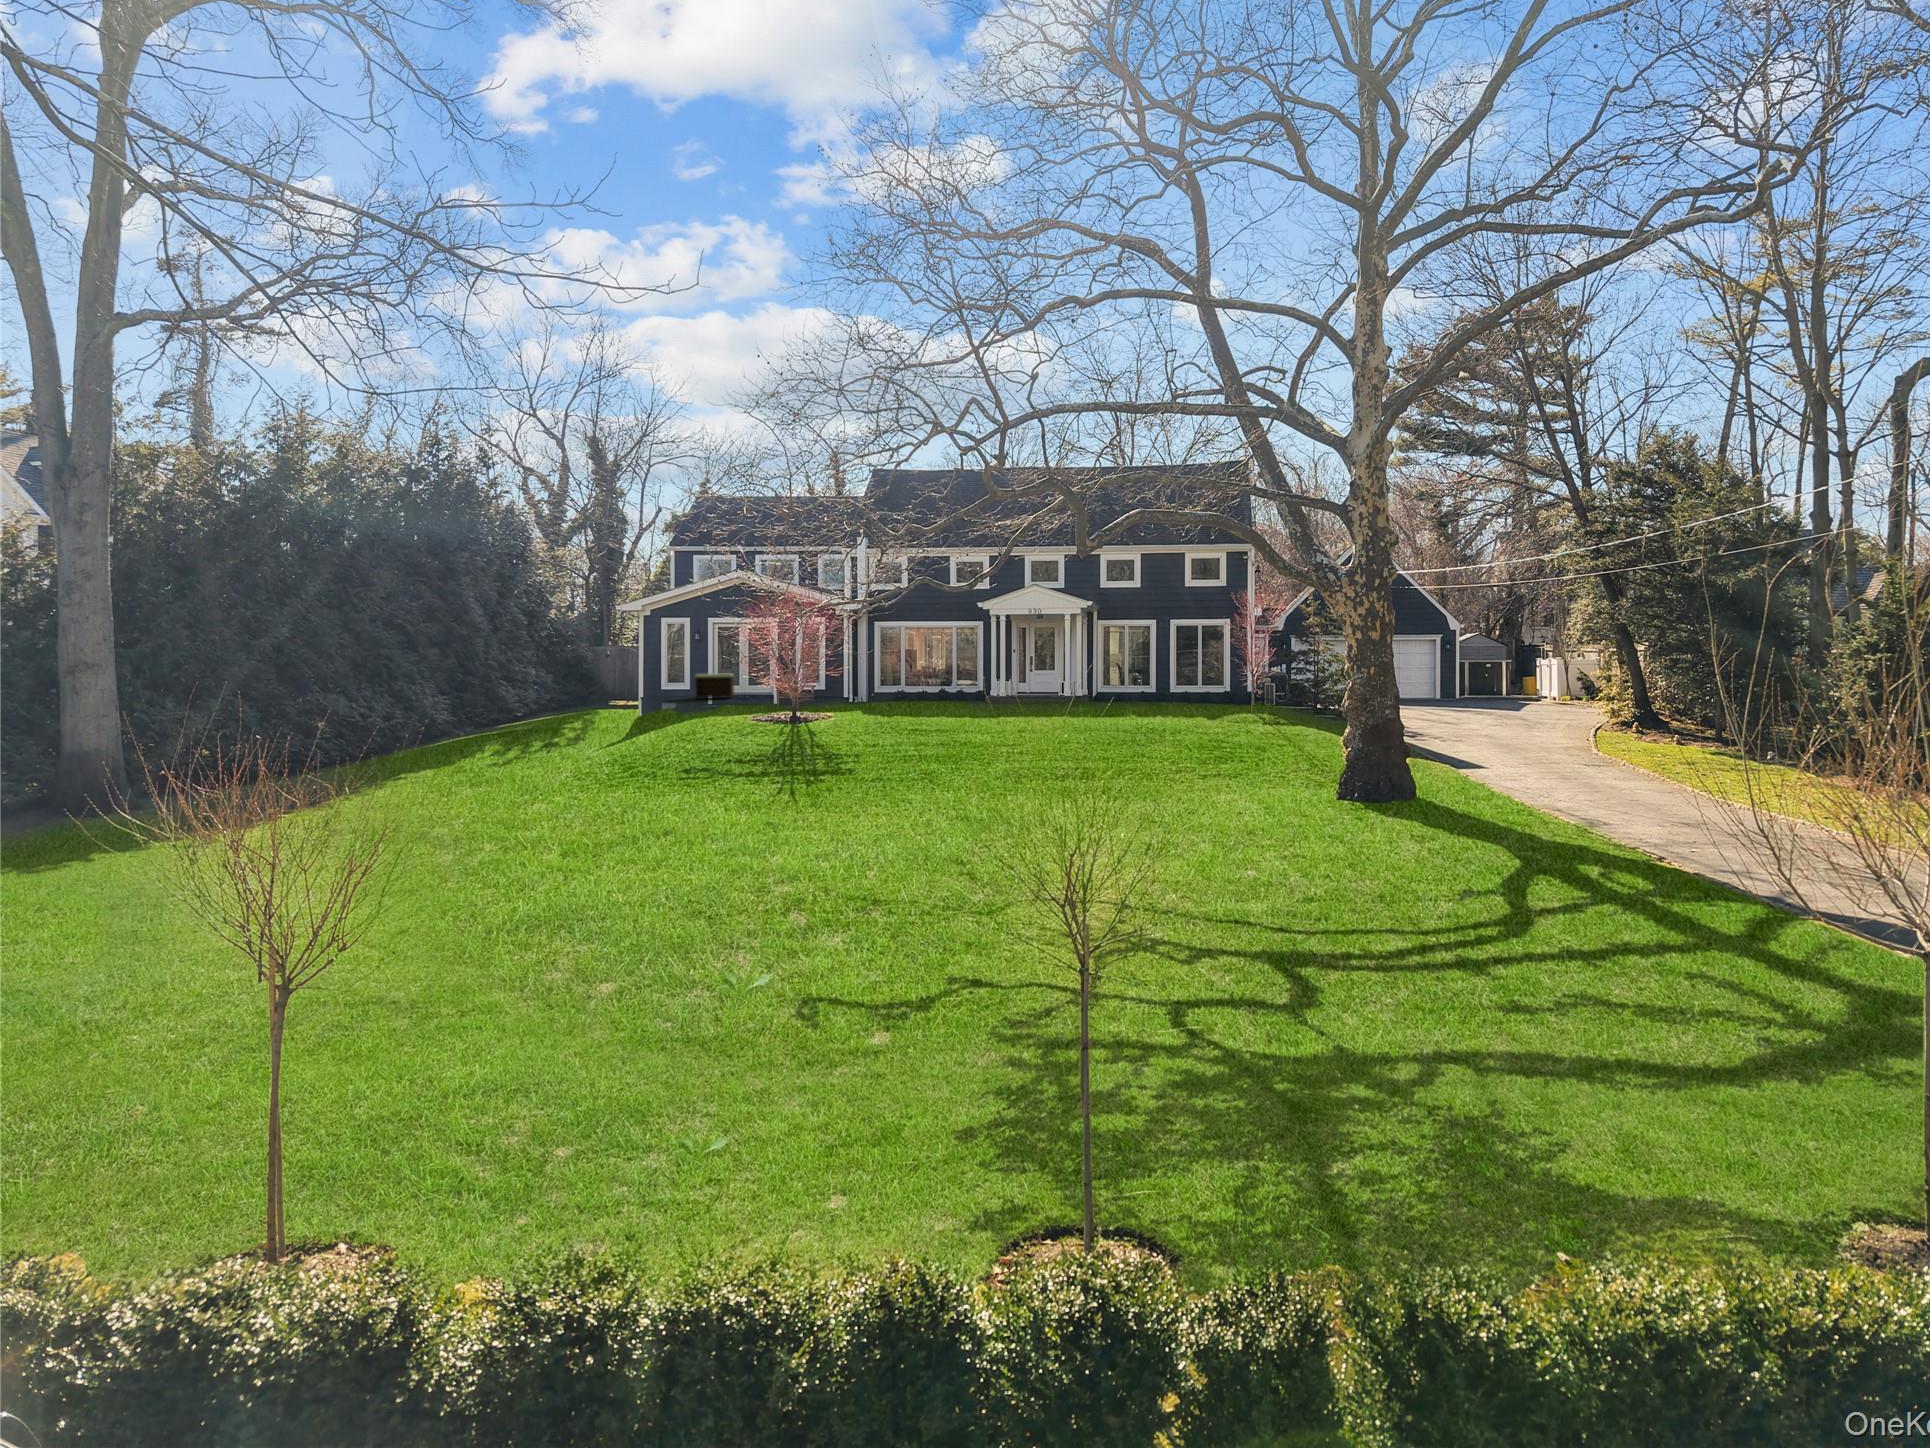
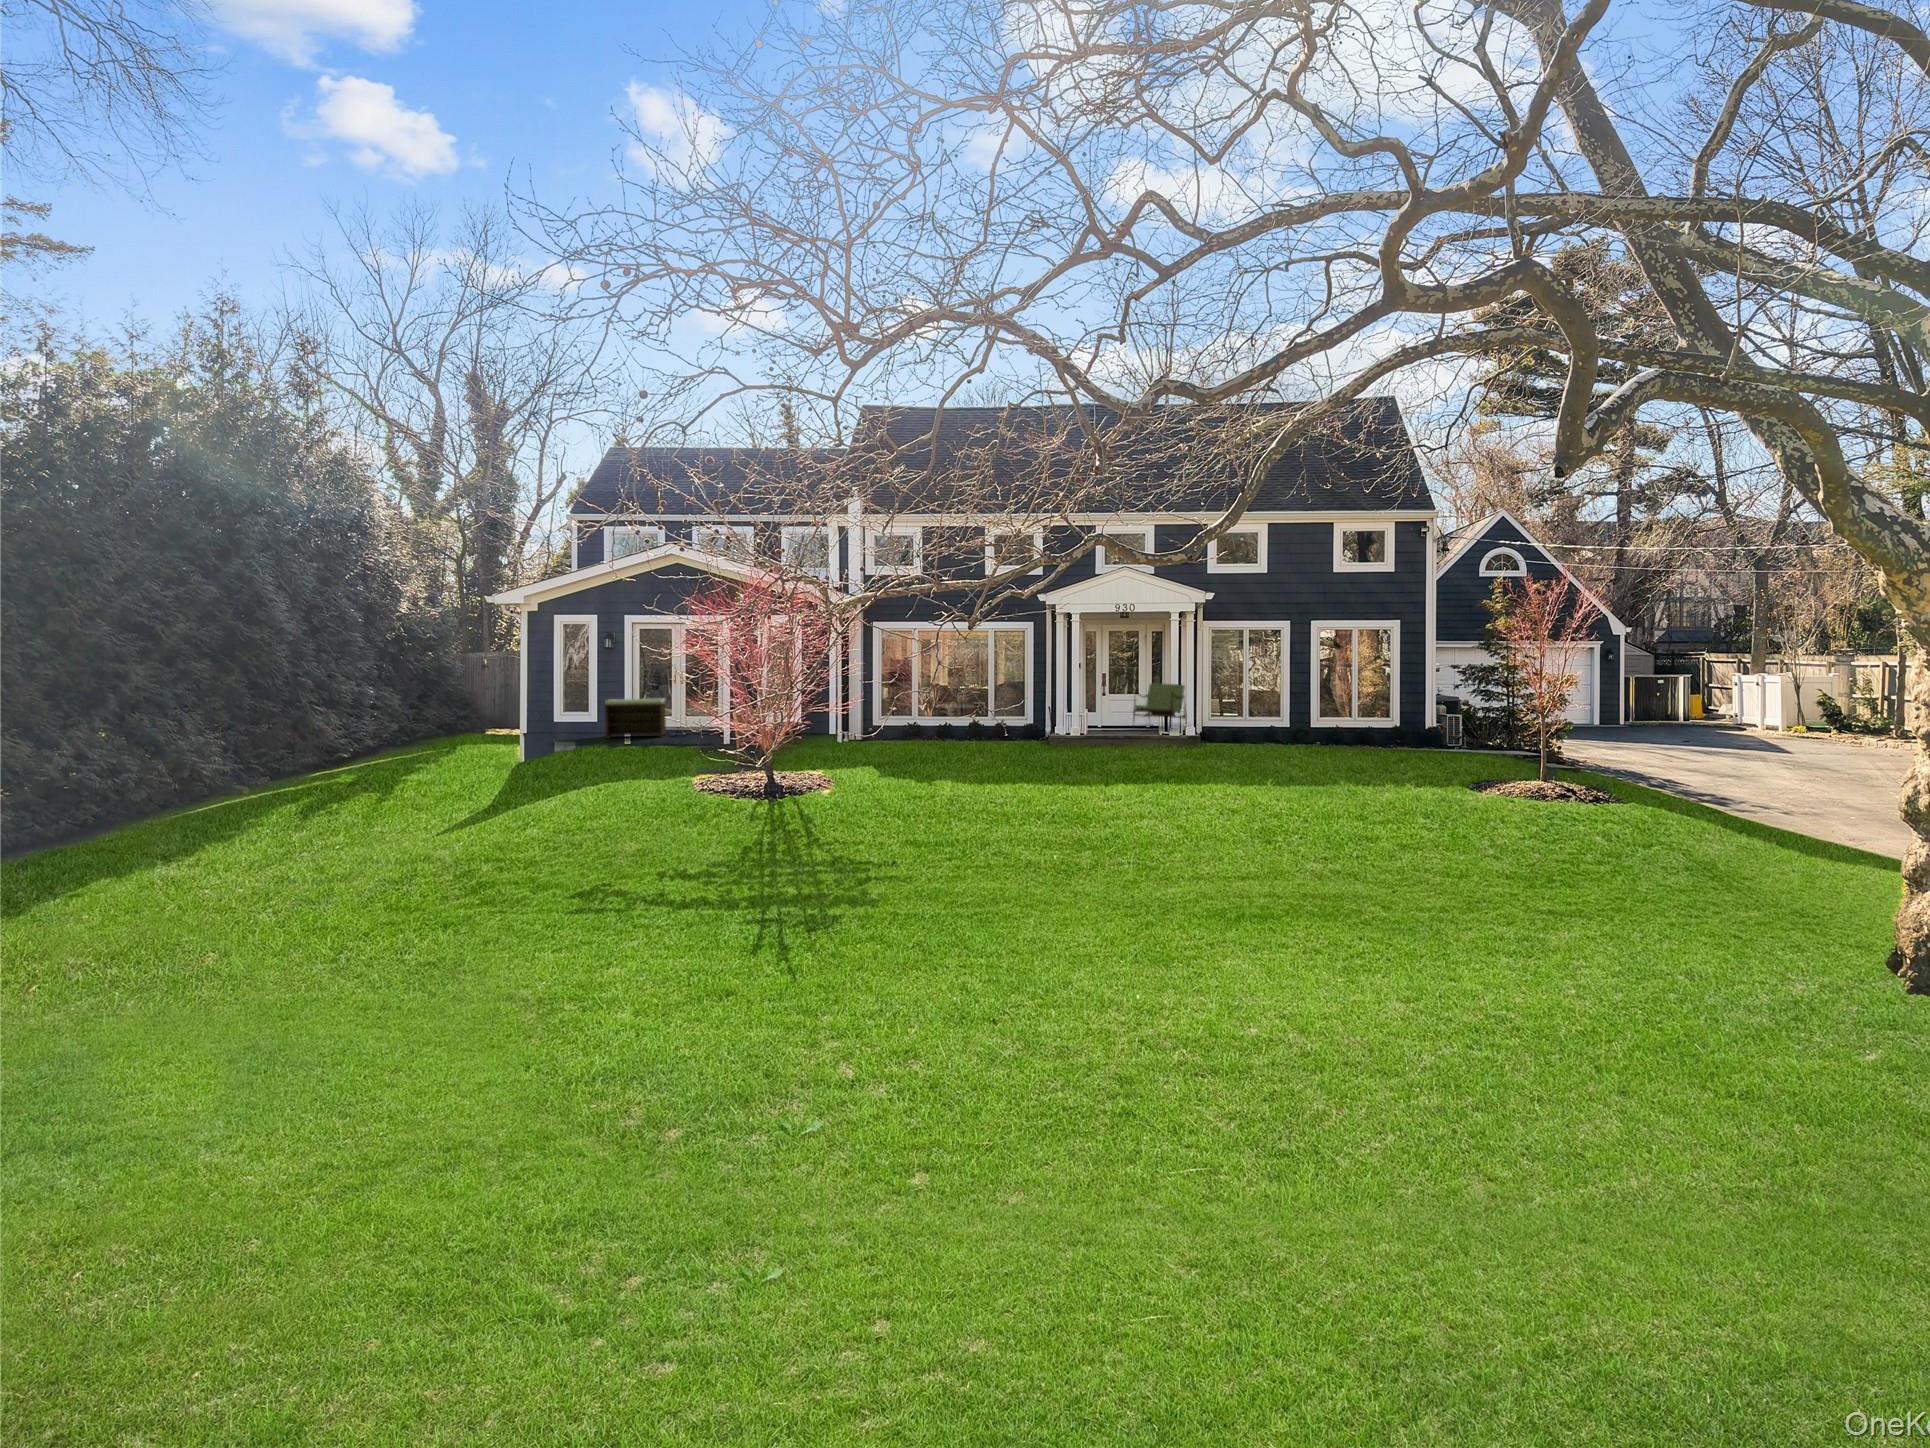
armchair: none [1044,664,1082,695] -> present [1133,683,1186,721]

